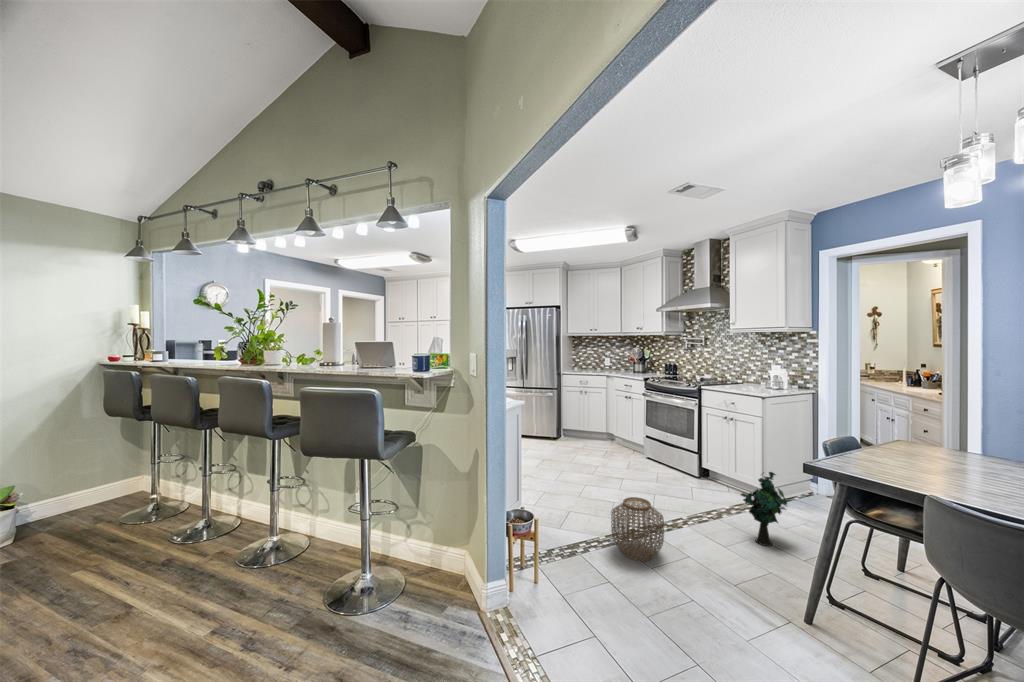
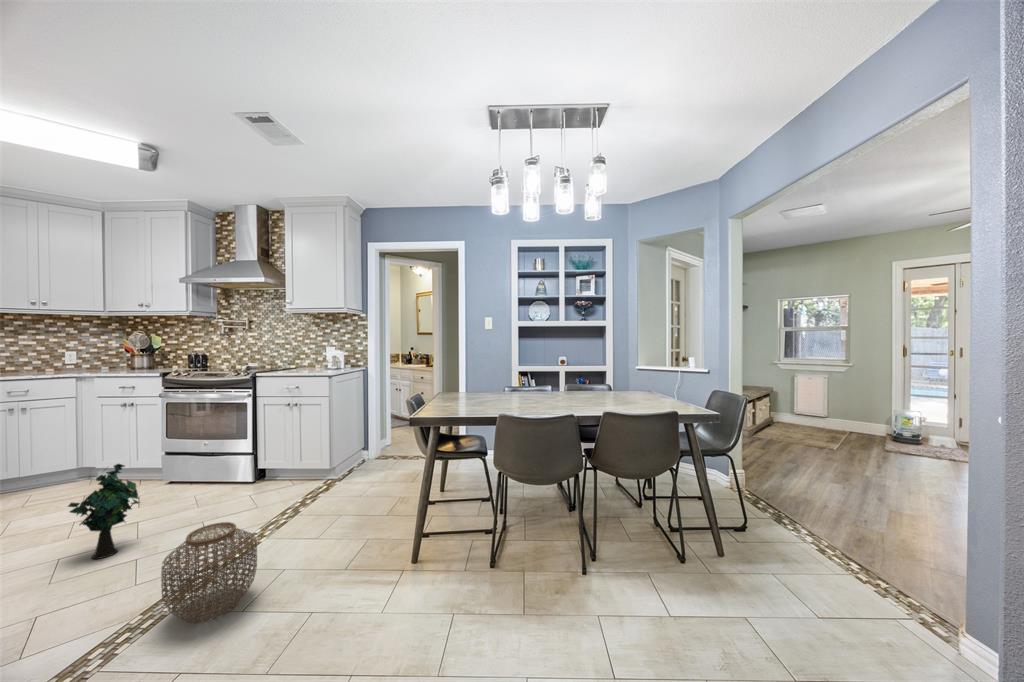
decorative plant: present [741,472,787,546] -> present [68,464,140,559]

